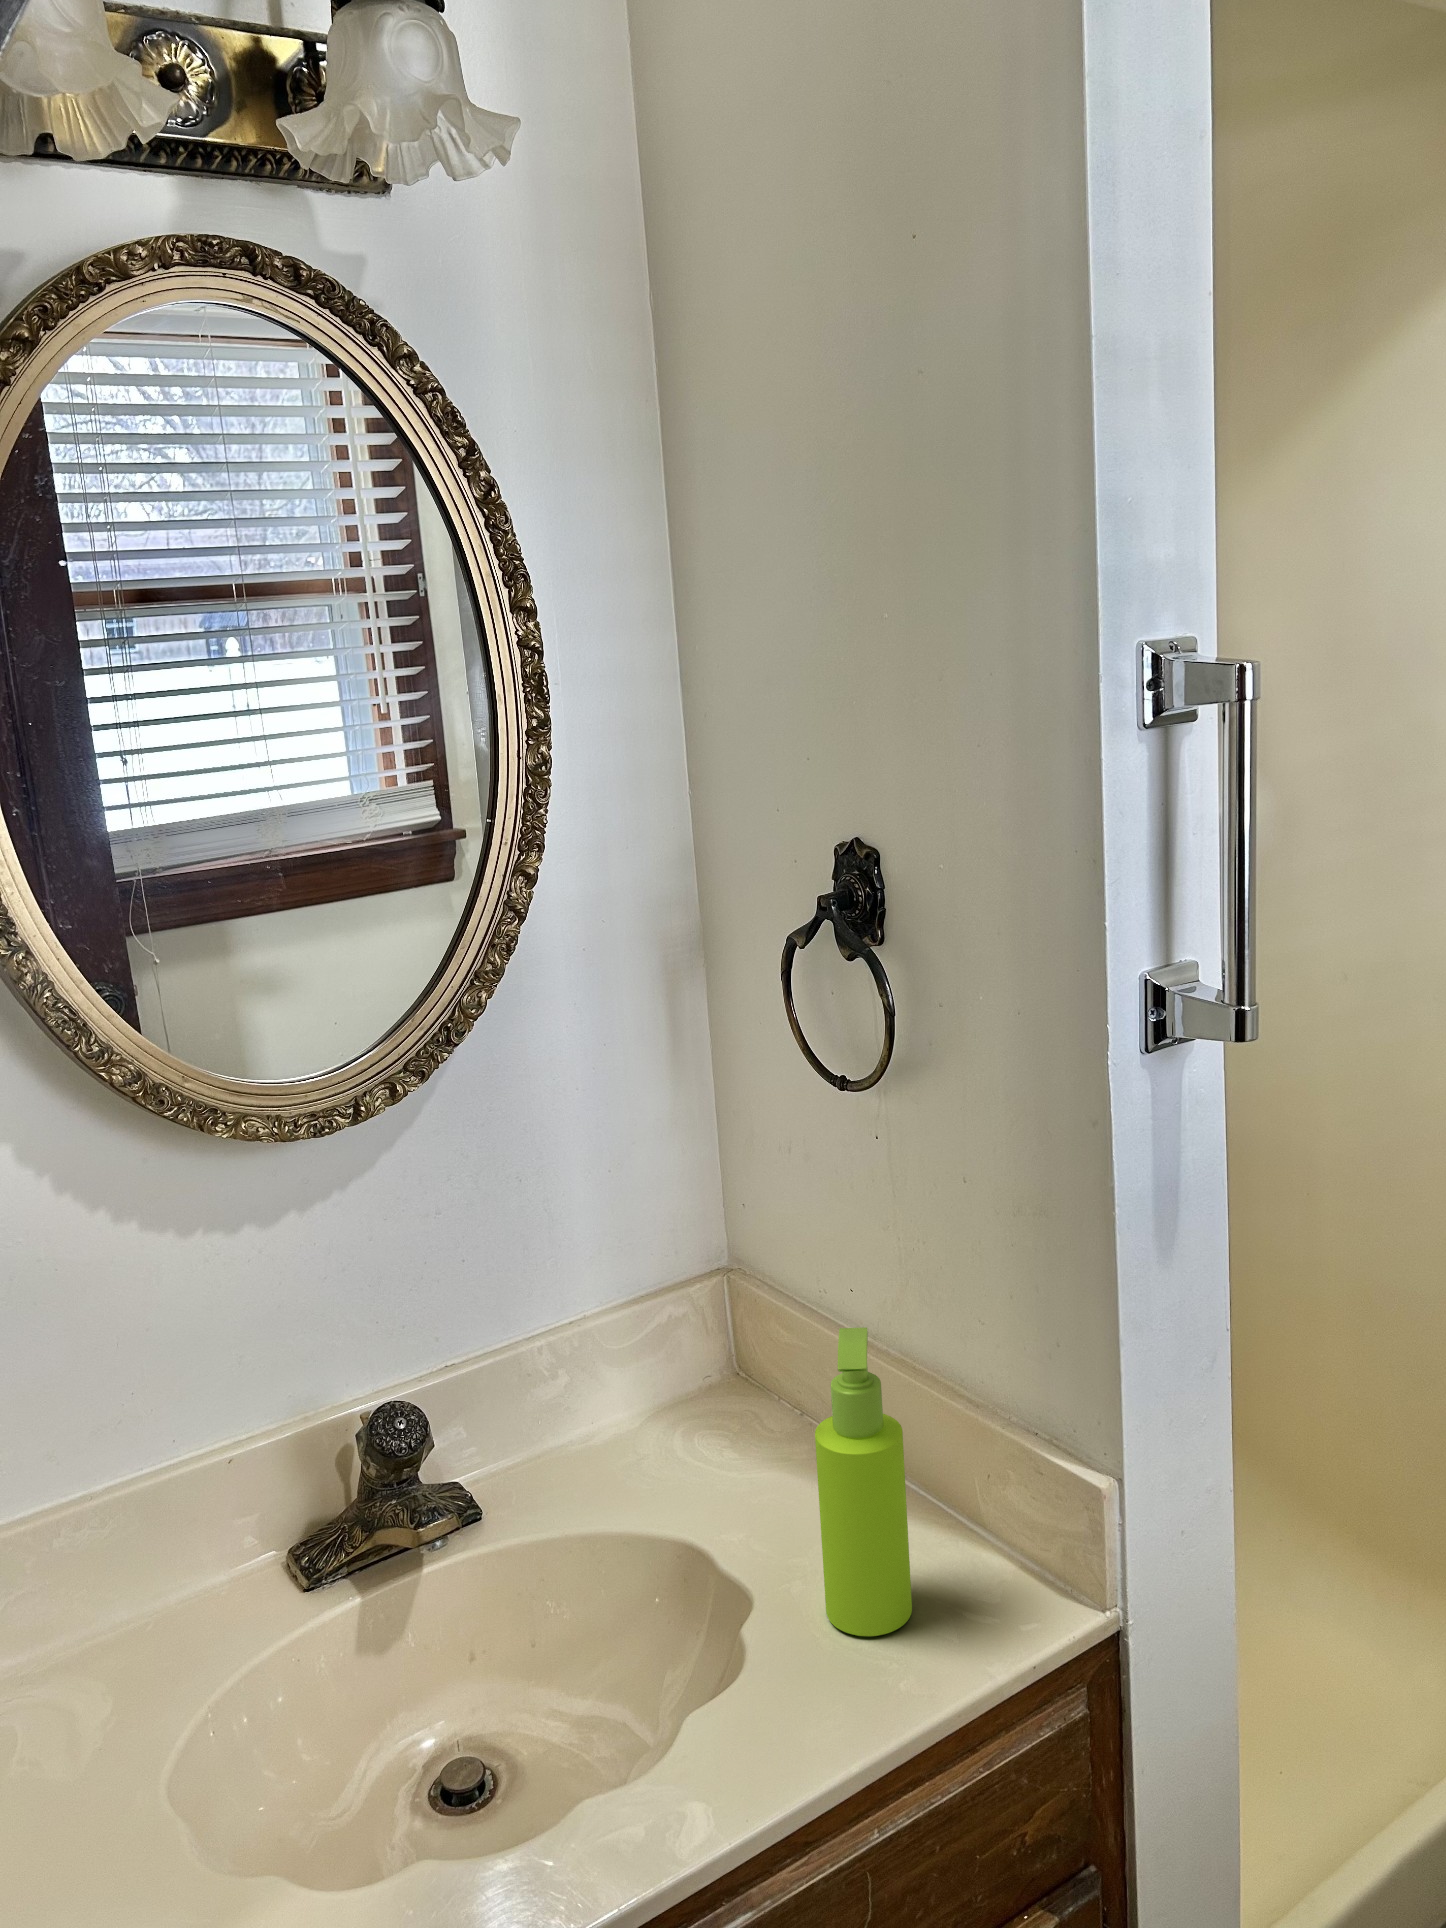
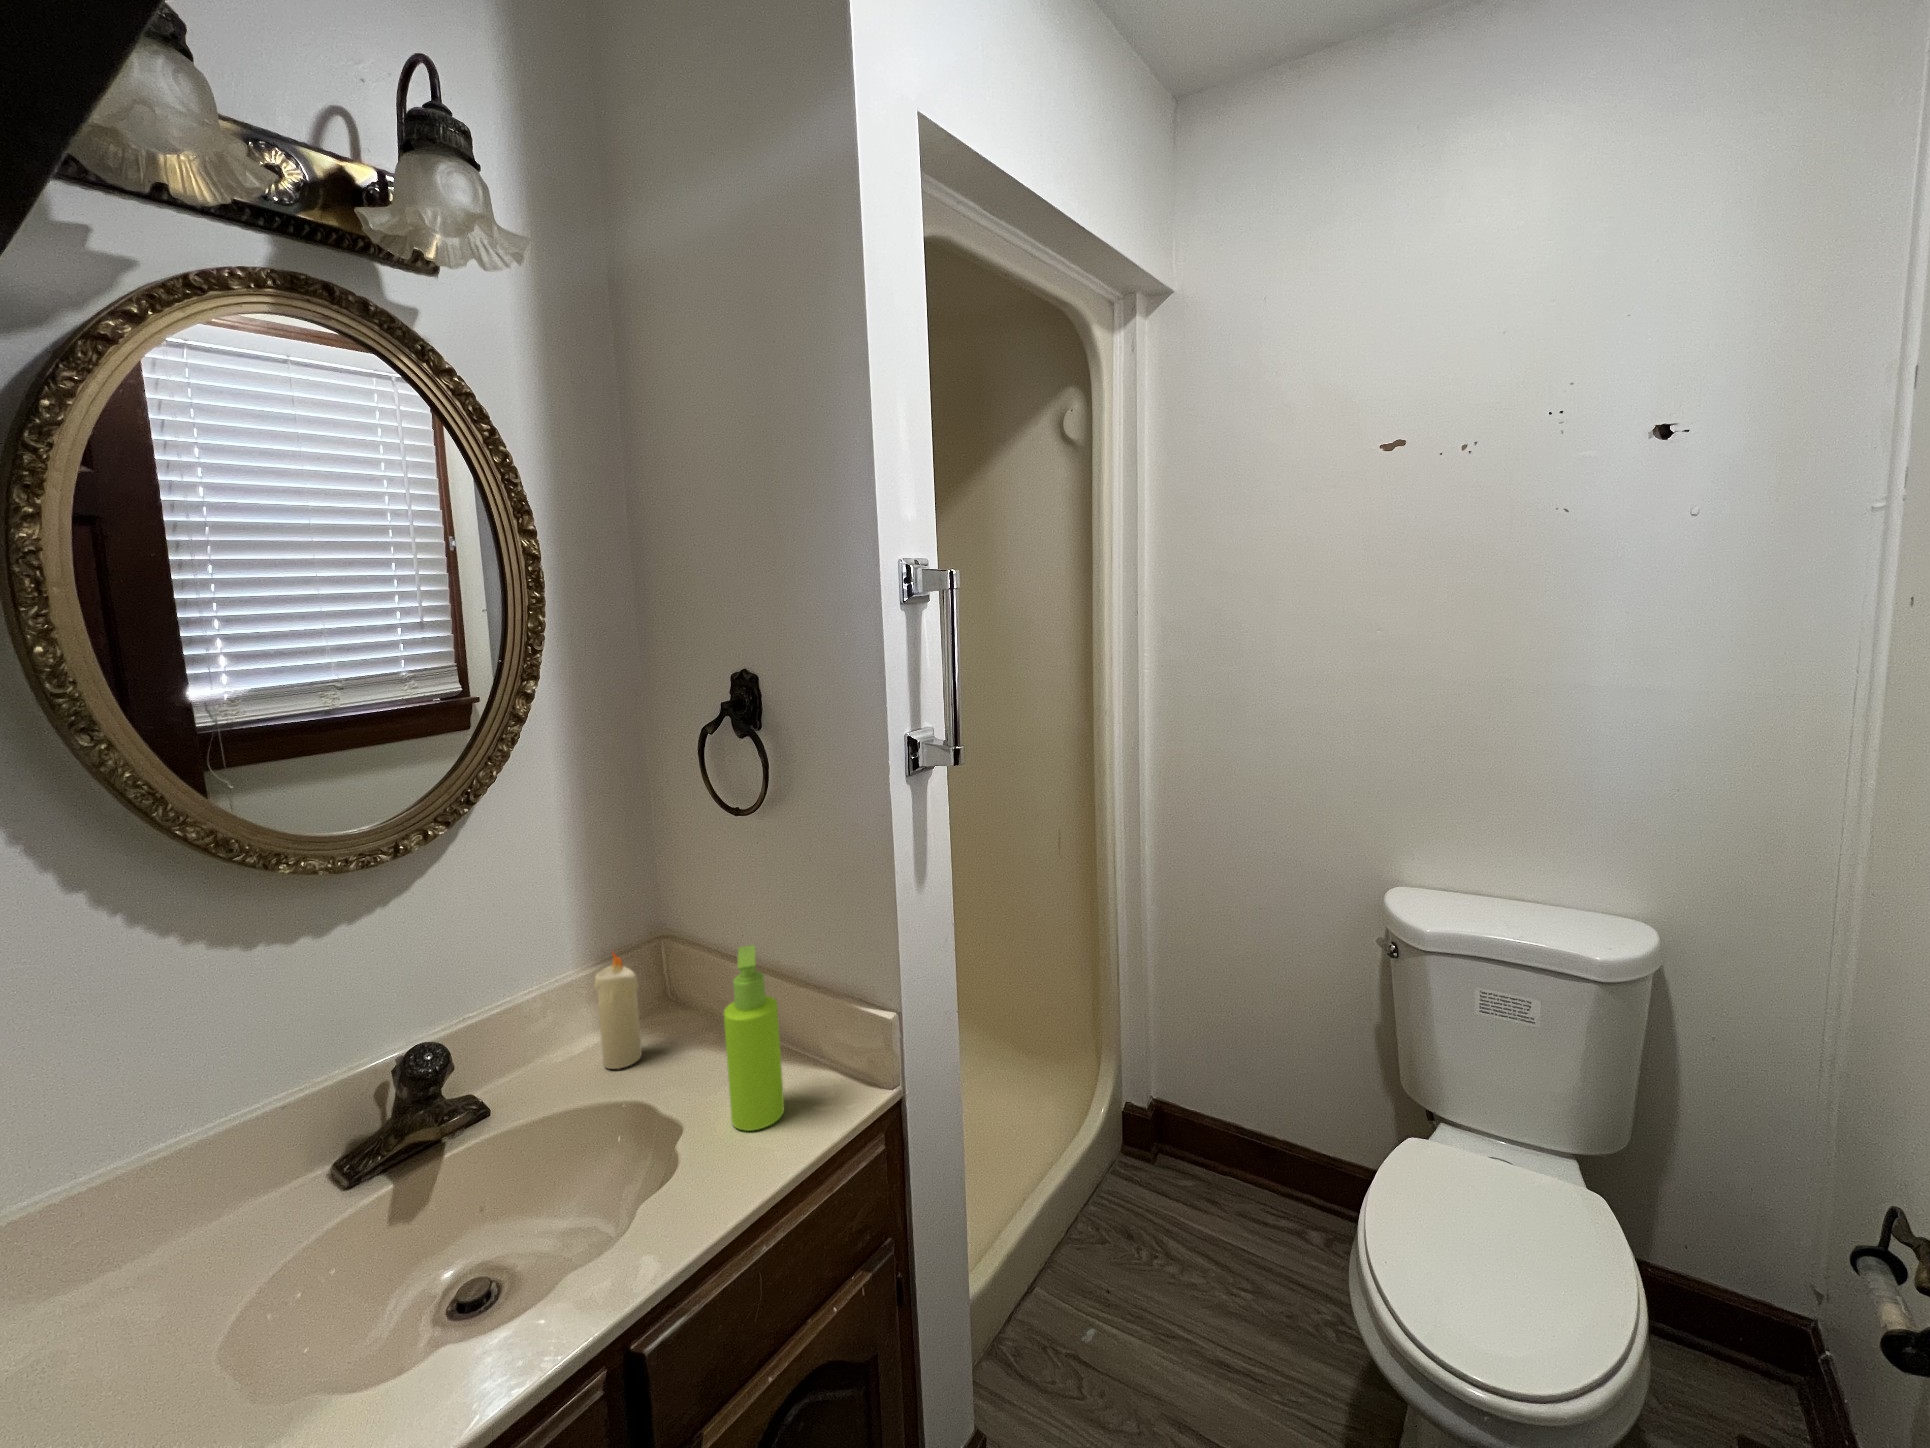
candle: none [621,1293,691,1480] -> present [594,952,642,1069]

